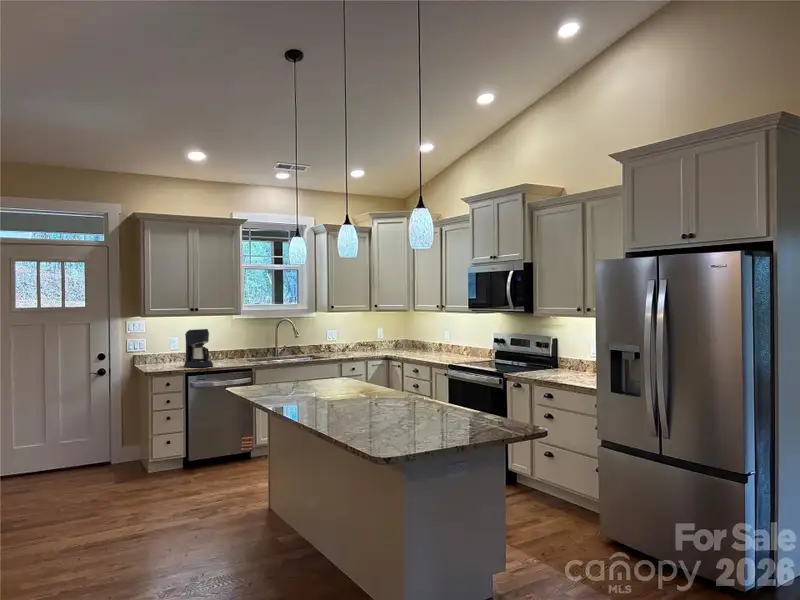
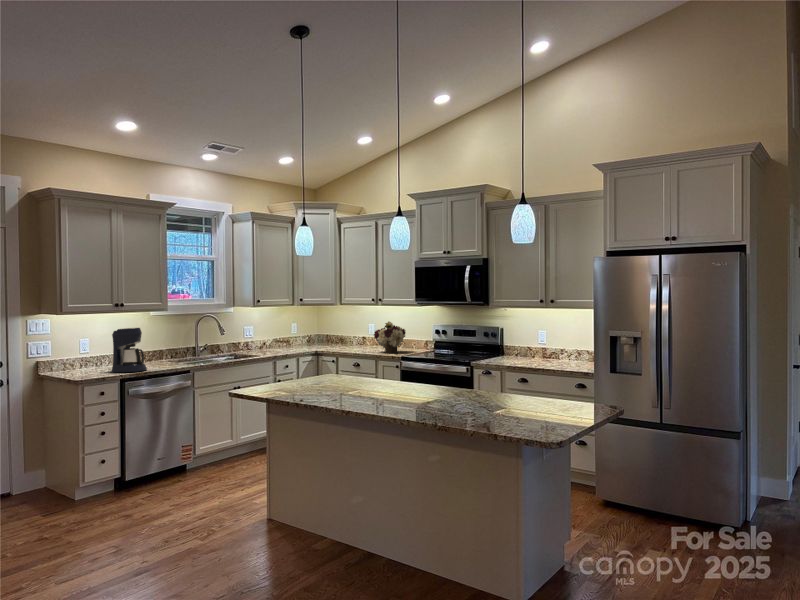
flower arrangement: none [433,329,465,361] -> present [374,321,406,353]

